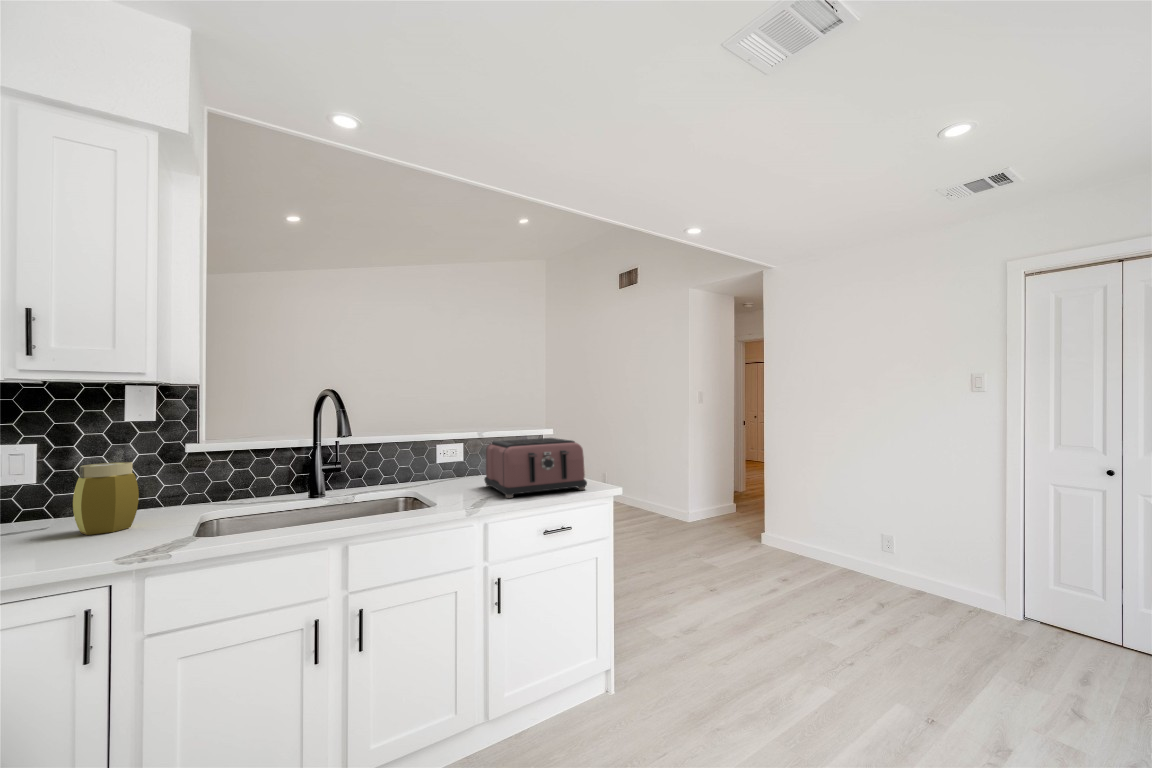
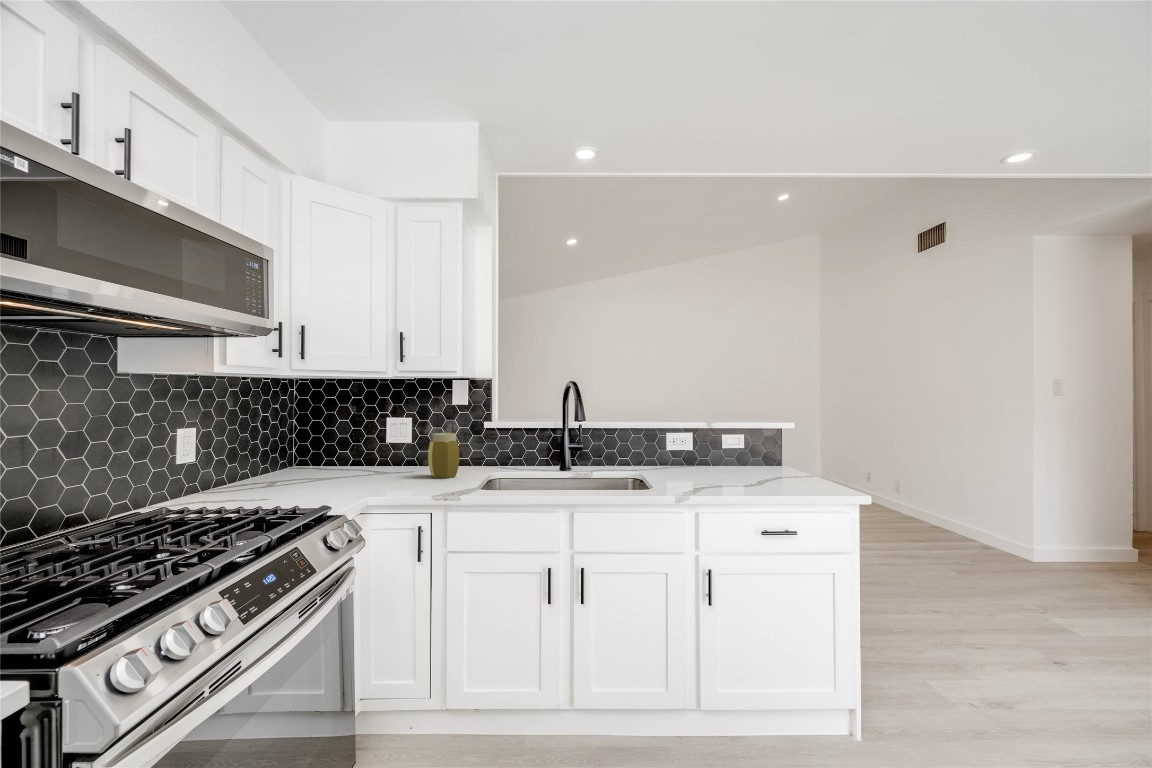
toaster: present [484,438,587,498] -> none [703,435,798,490]

